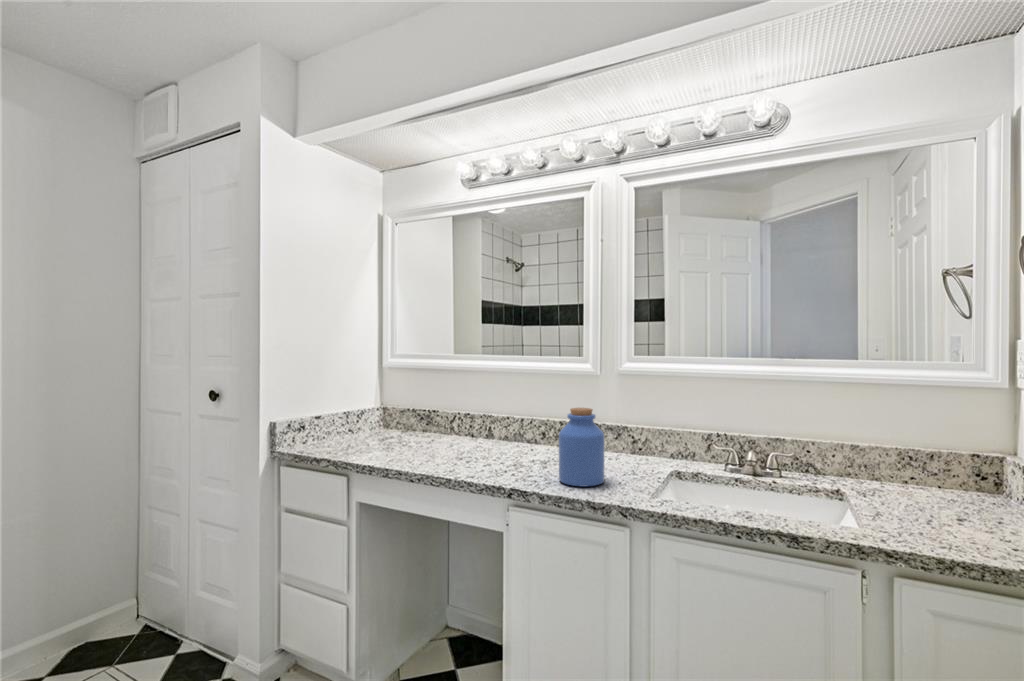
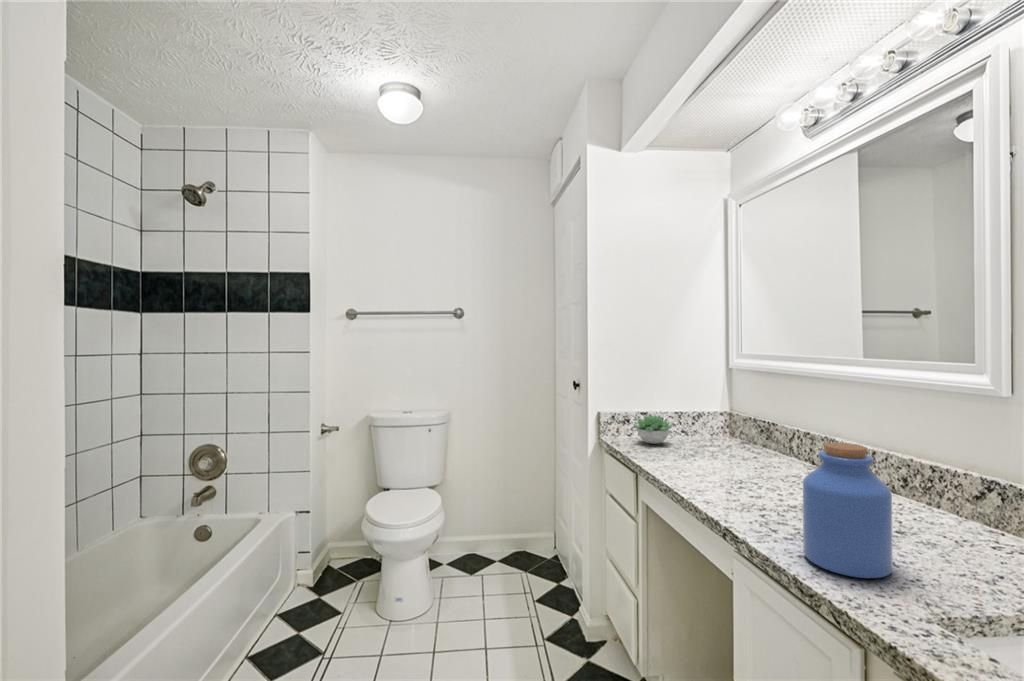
succulent plant: none [320,417,361,446] -> present [633,415,673,444]

